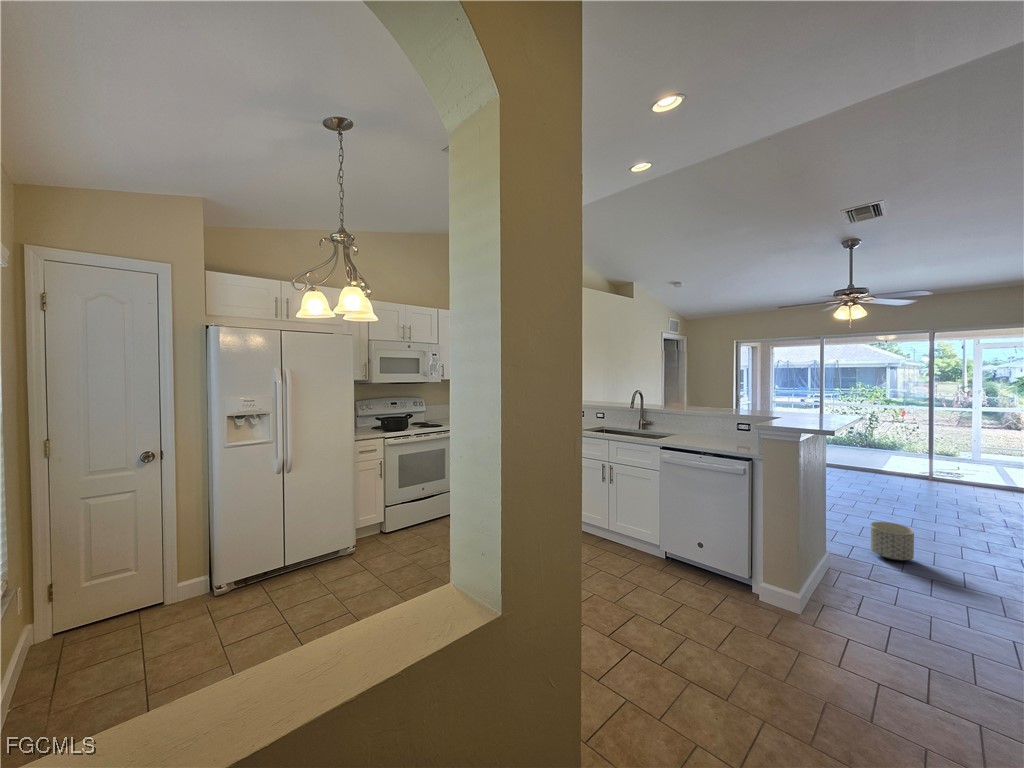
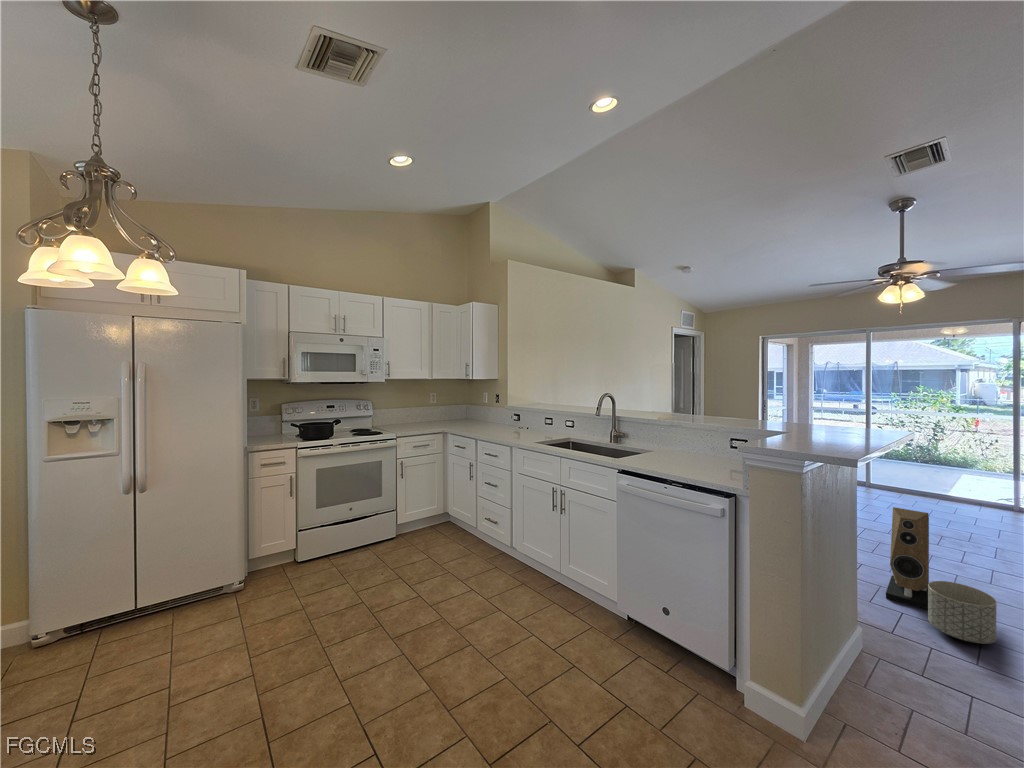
speaker: none [841,473,873,546] -> present [886,507,929,610]

